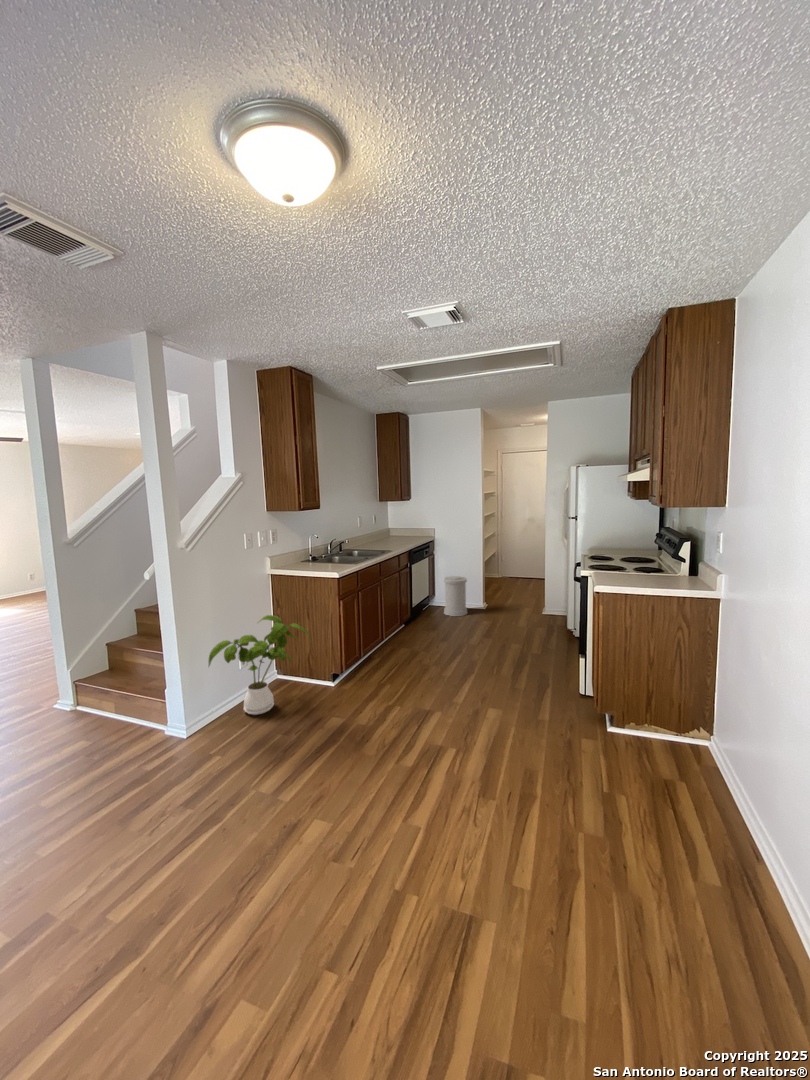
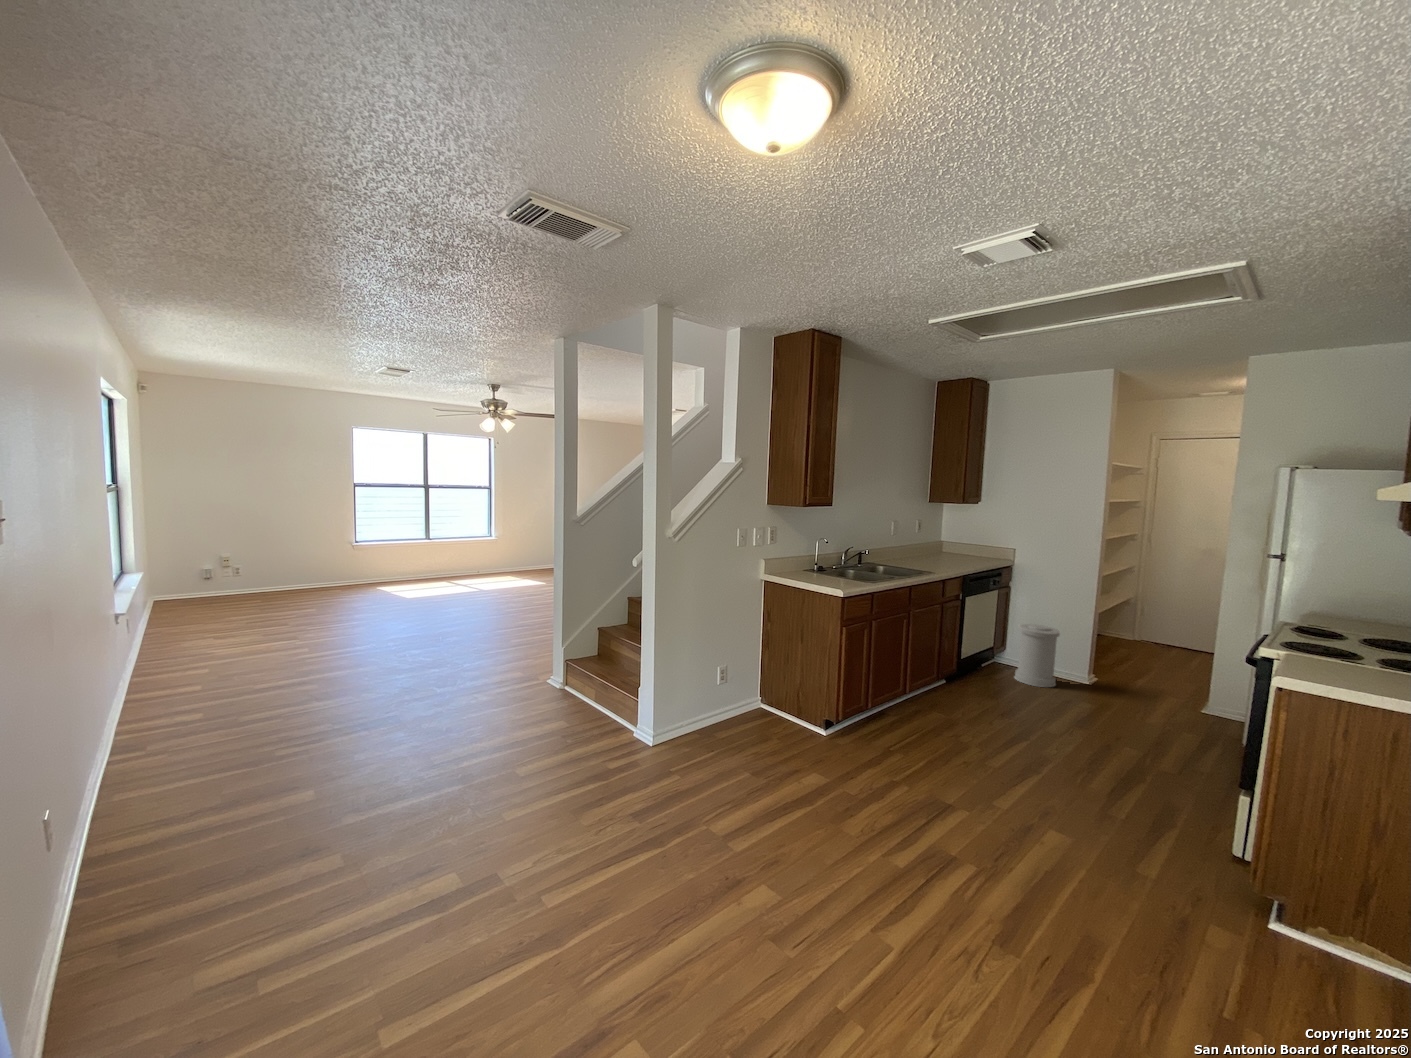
house plant: present [209,615,311,715] -> none [680,627,798,743]

